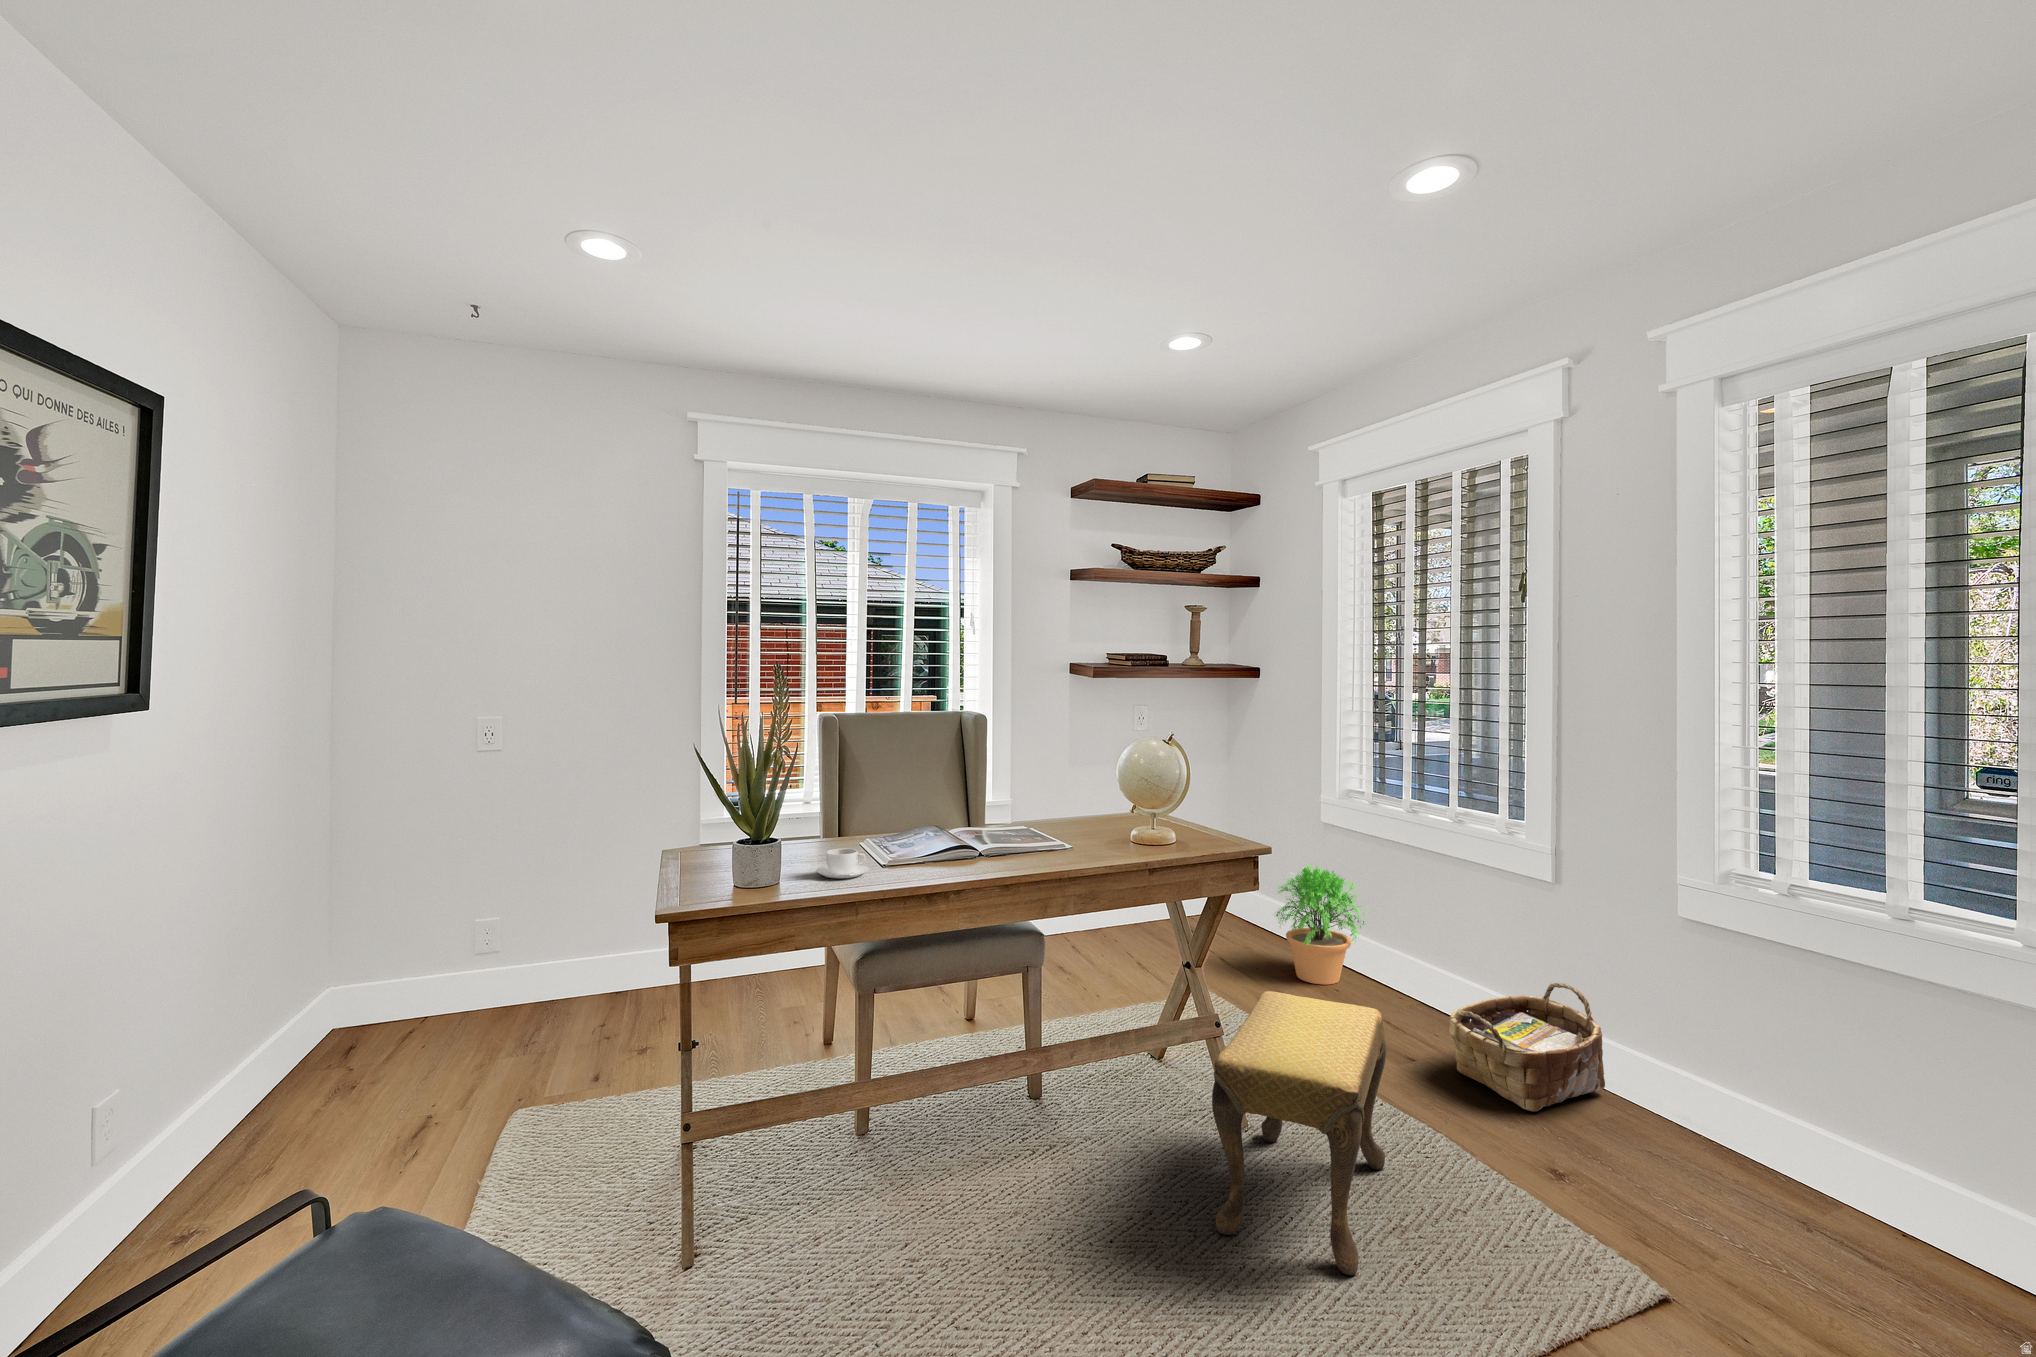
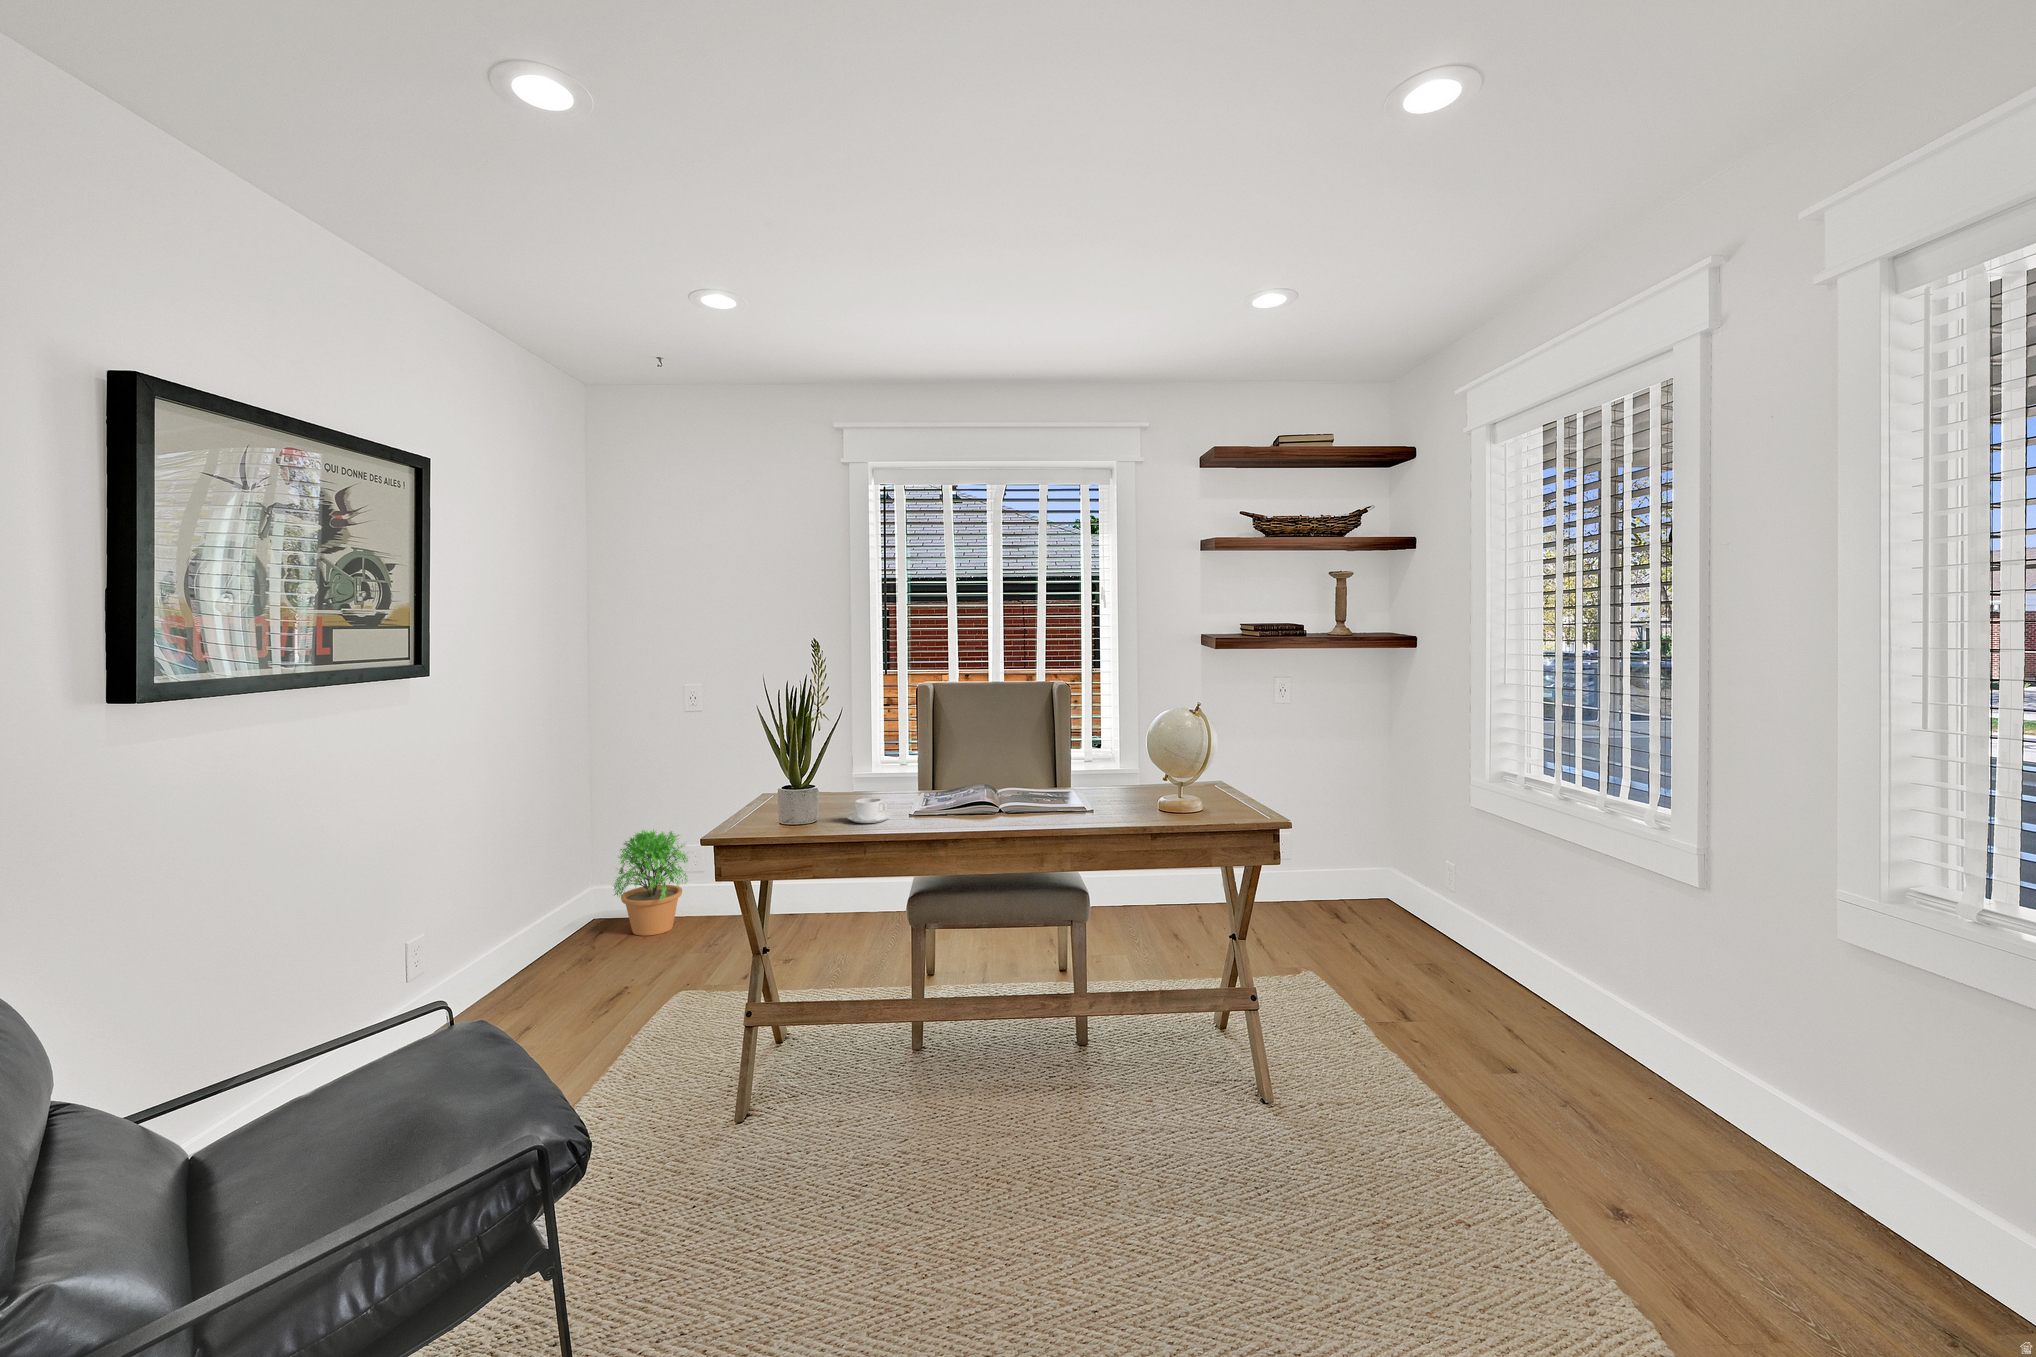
potted plant: present [1276,865,1364,984] -> present [614,829,688,936]
woven basket: present [1449,982,1605,1112] -> none [1542,997,1738,1135]
footstool: present [1212,991,1386,1275] -> none [1179,964,1402,1251]

